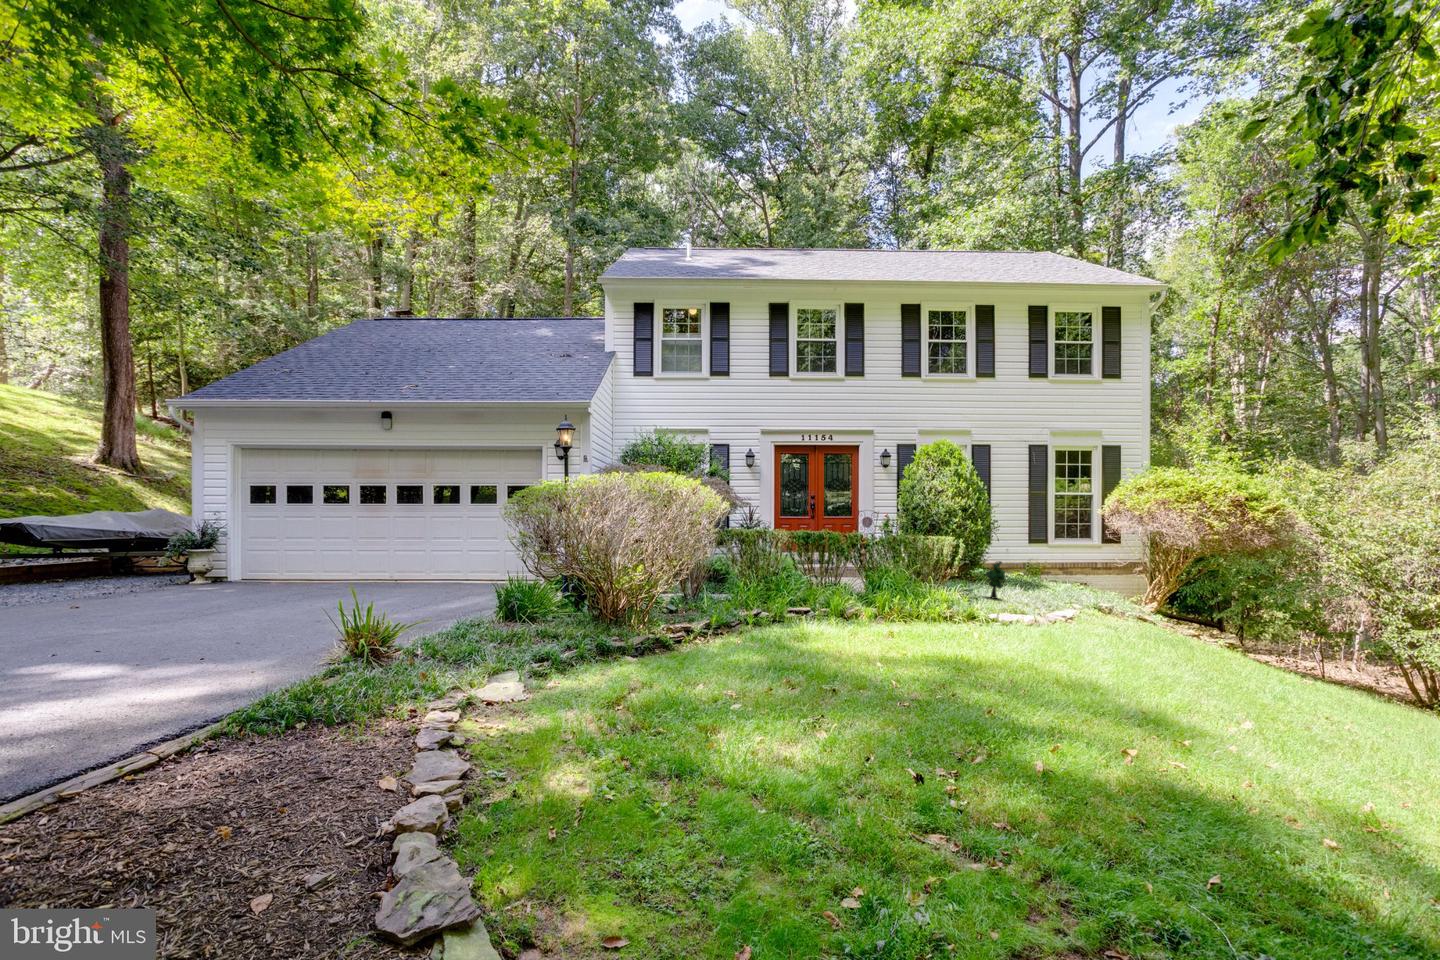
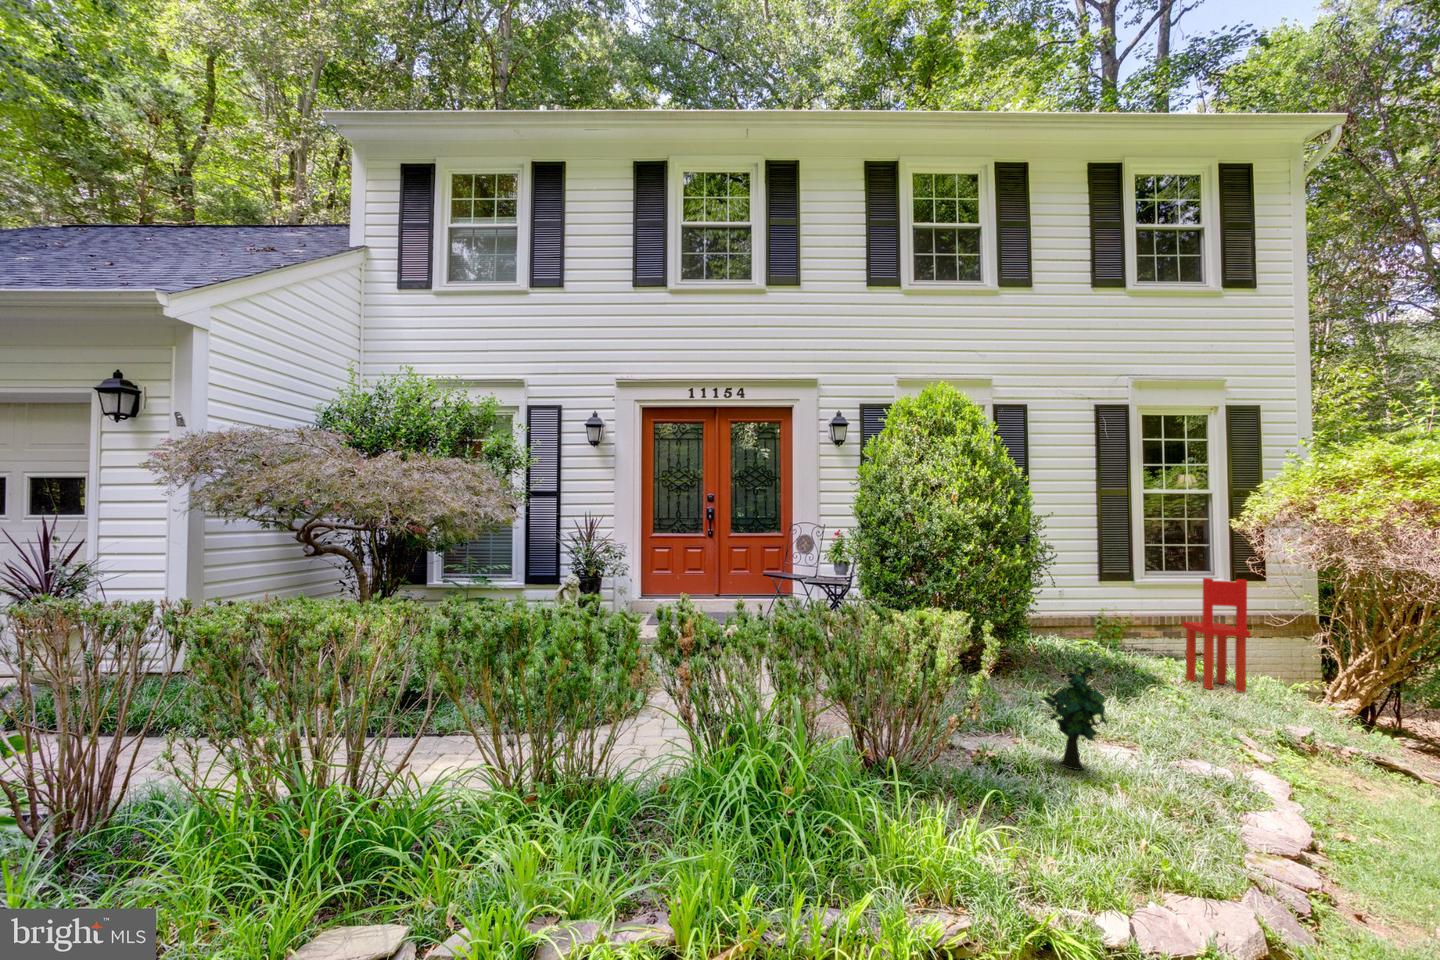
chair: none [1061,536,1089,590] -> present [1182,578,1250,692]

